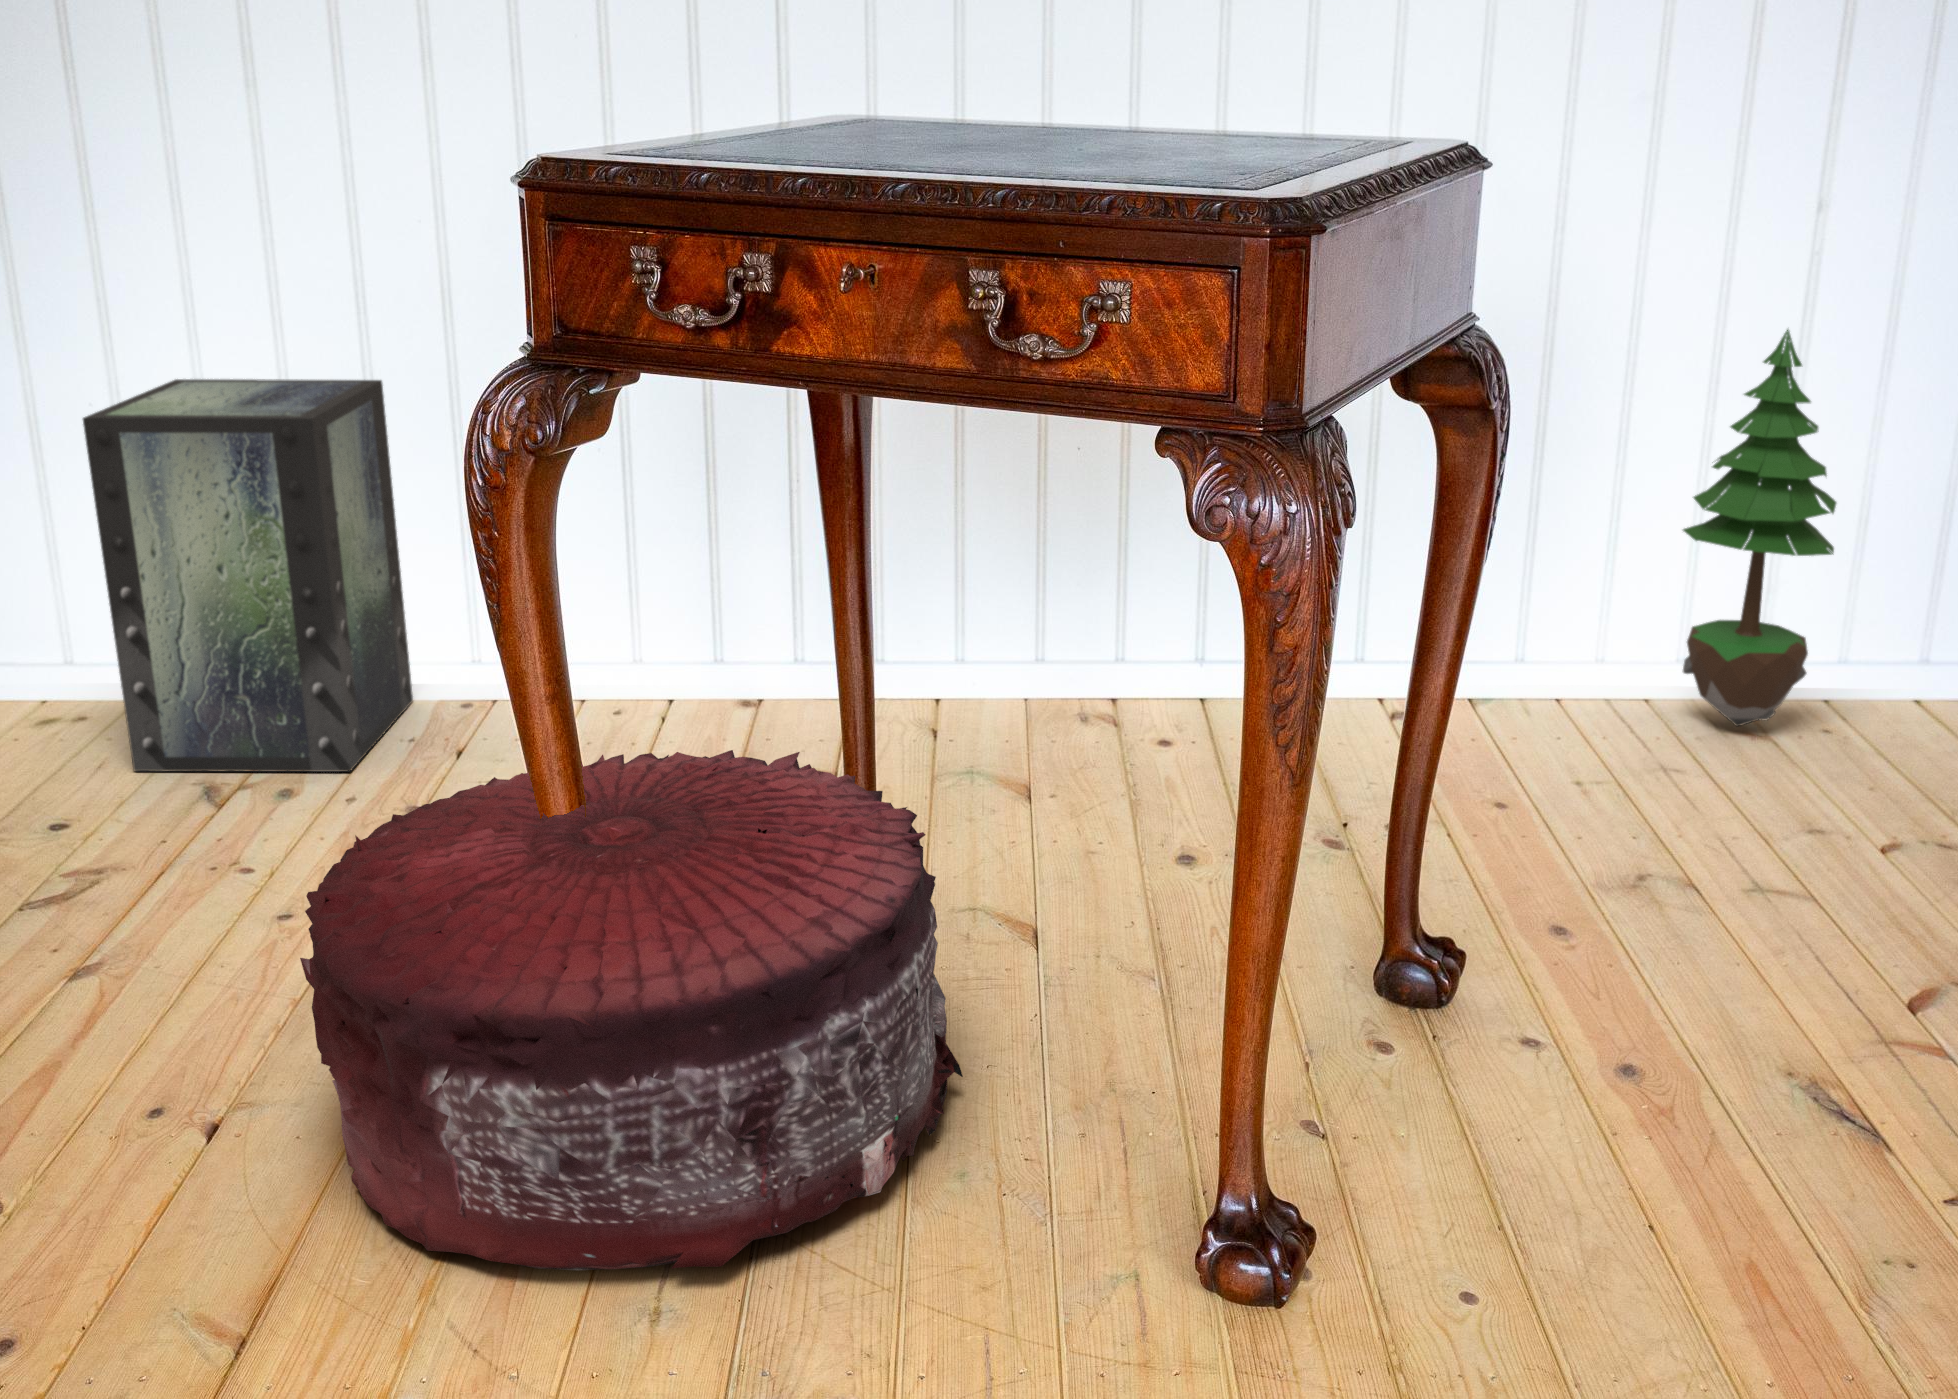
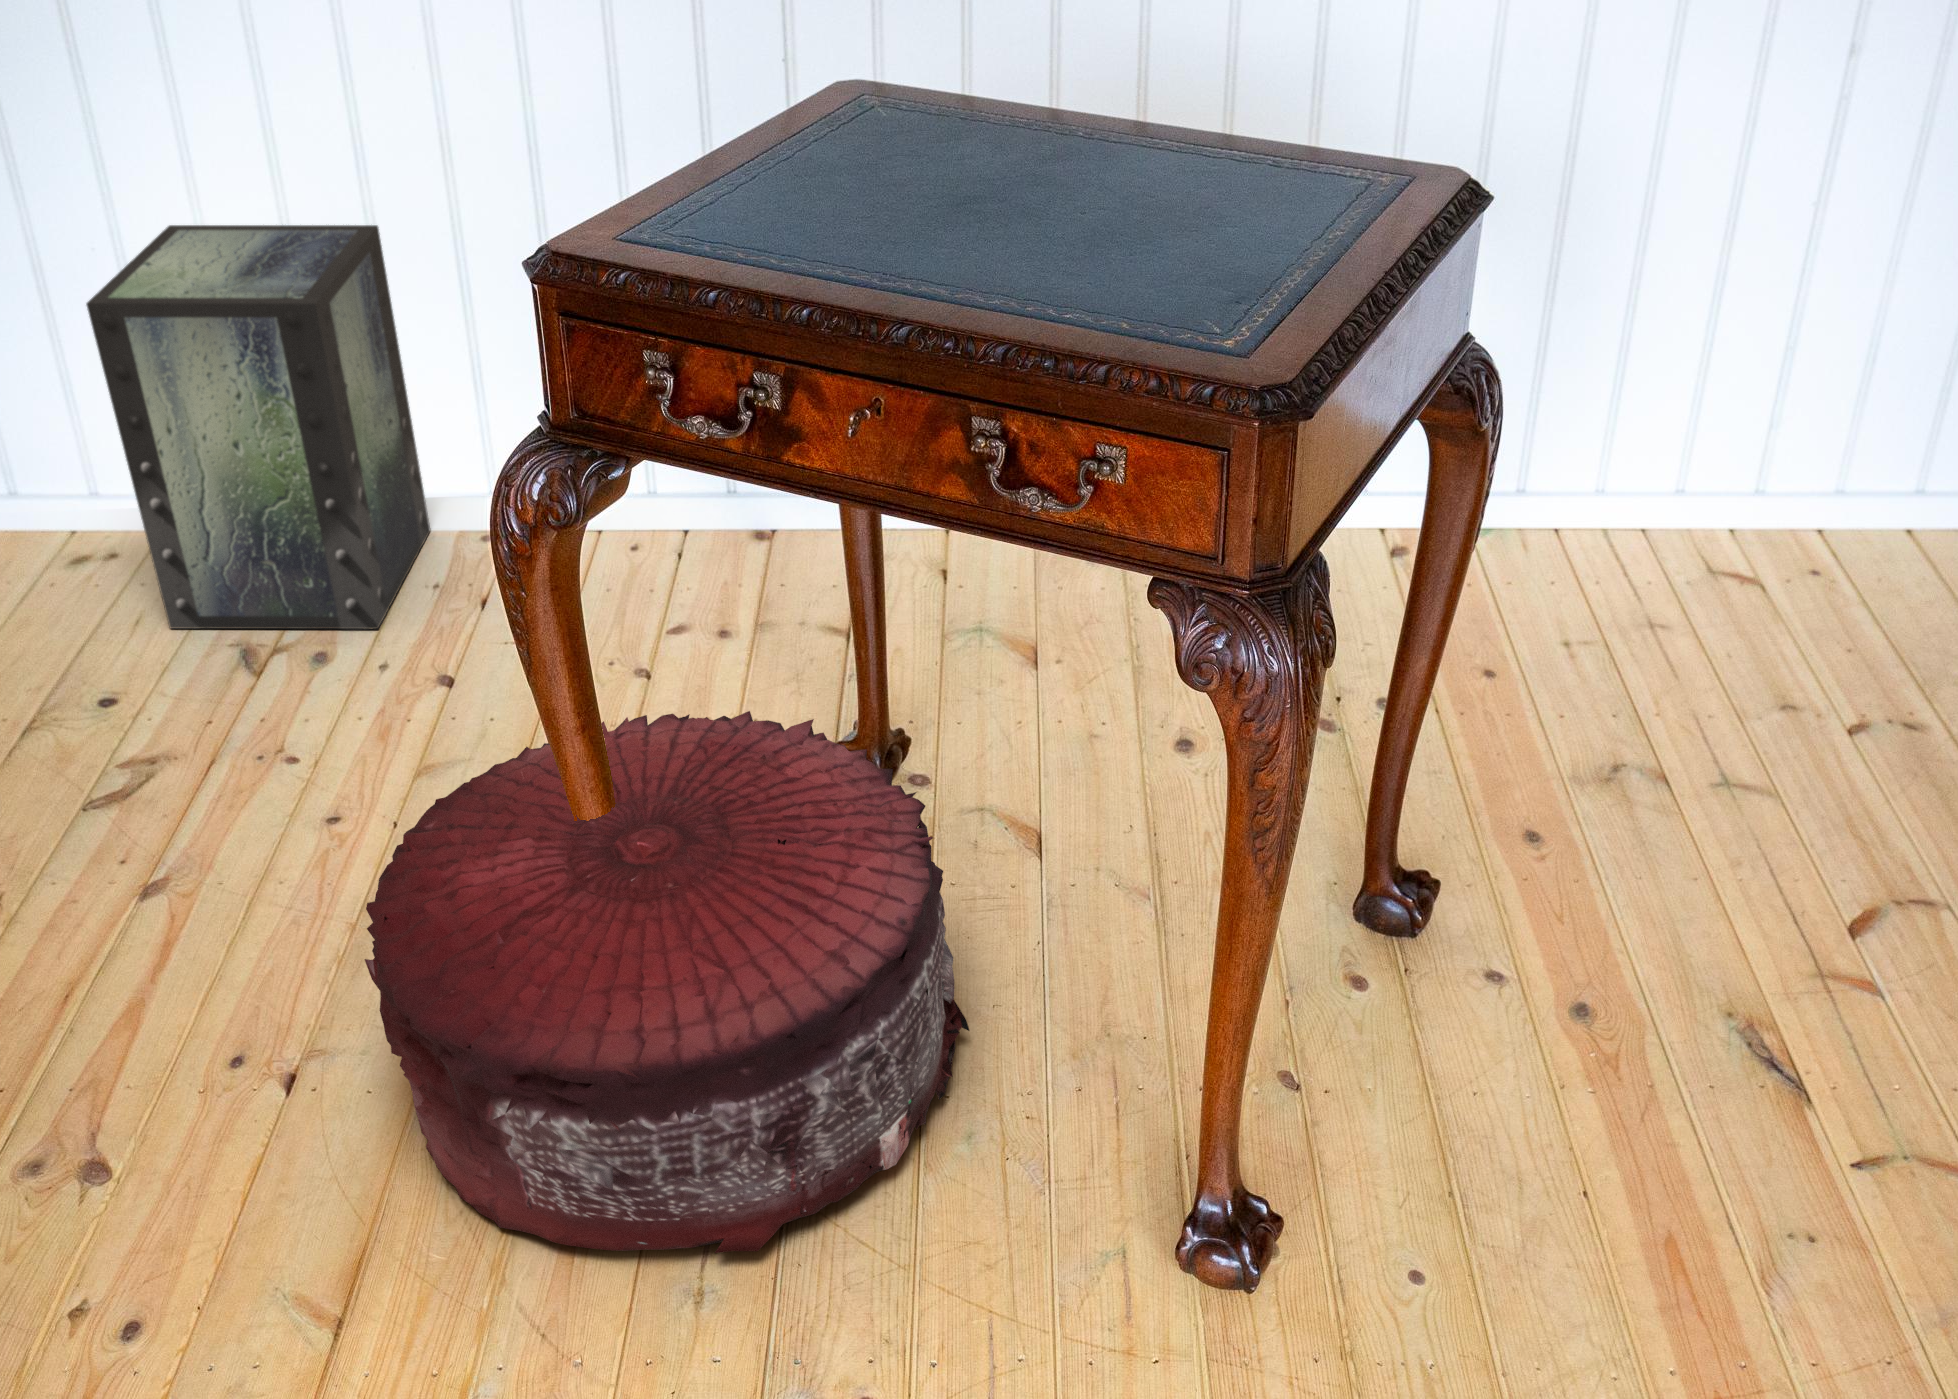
potted tree: present [1683,330,1836,726] -> none [1682,181,1850,564]

